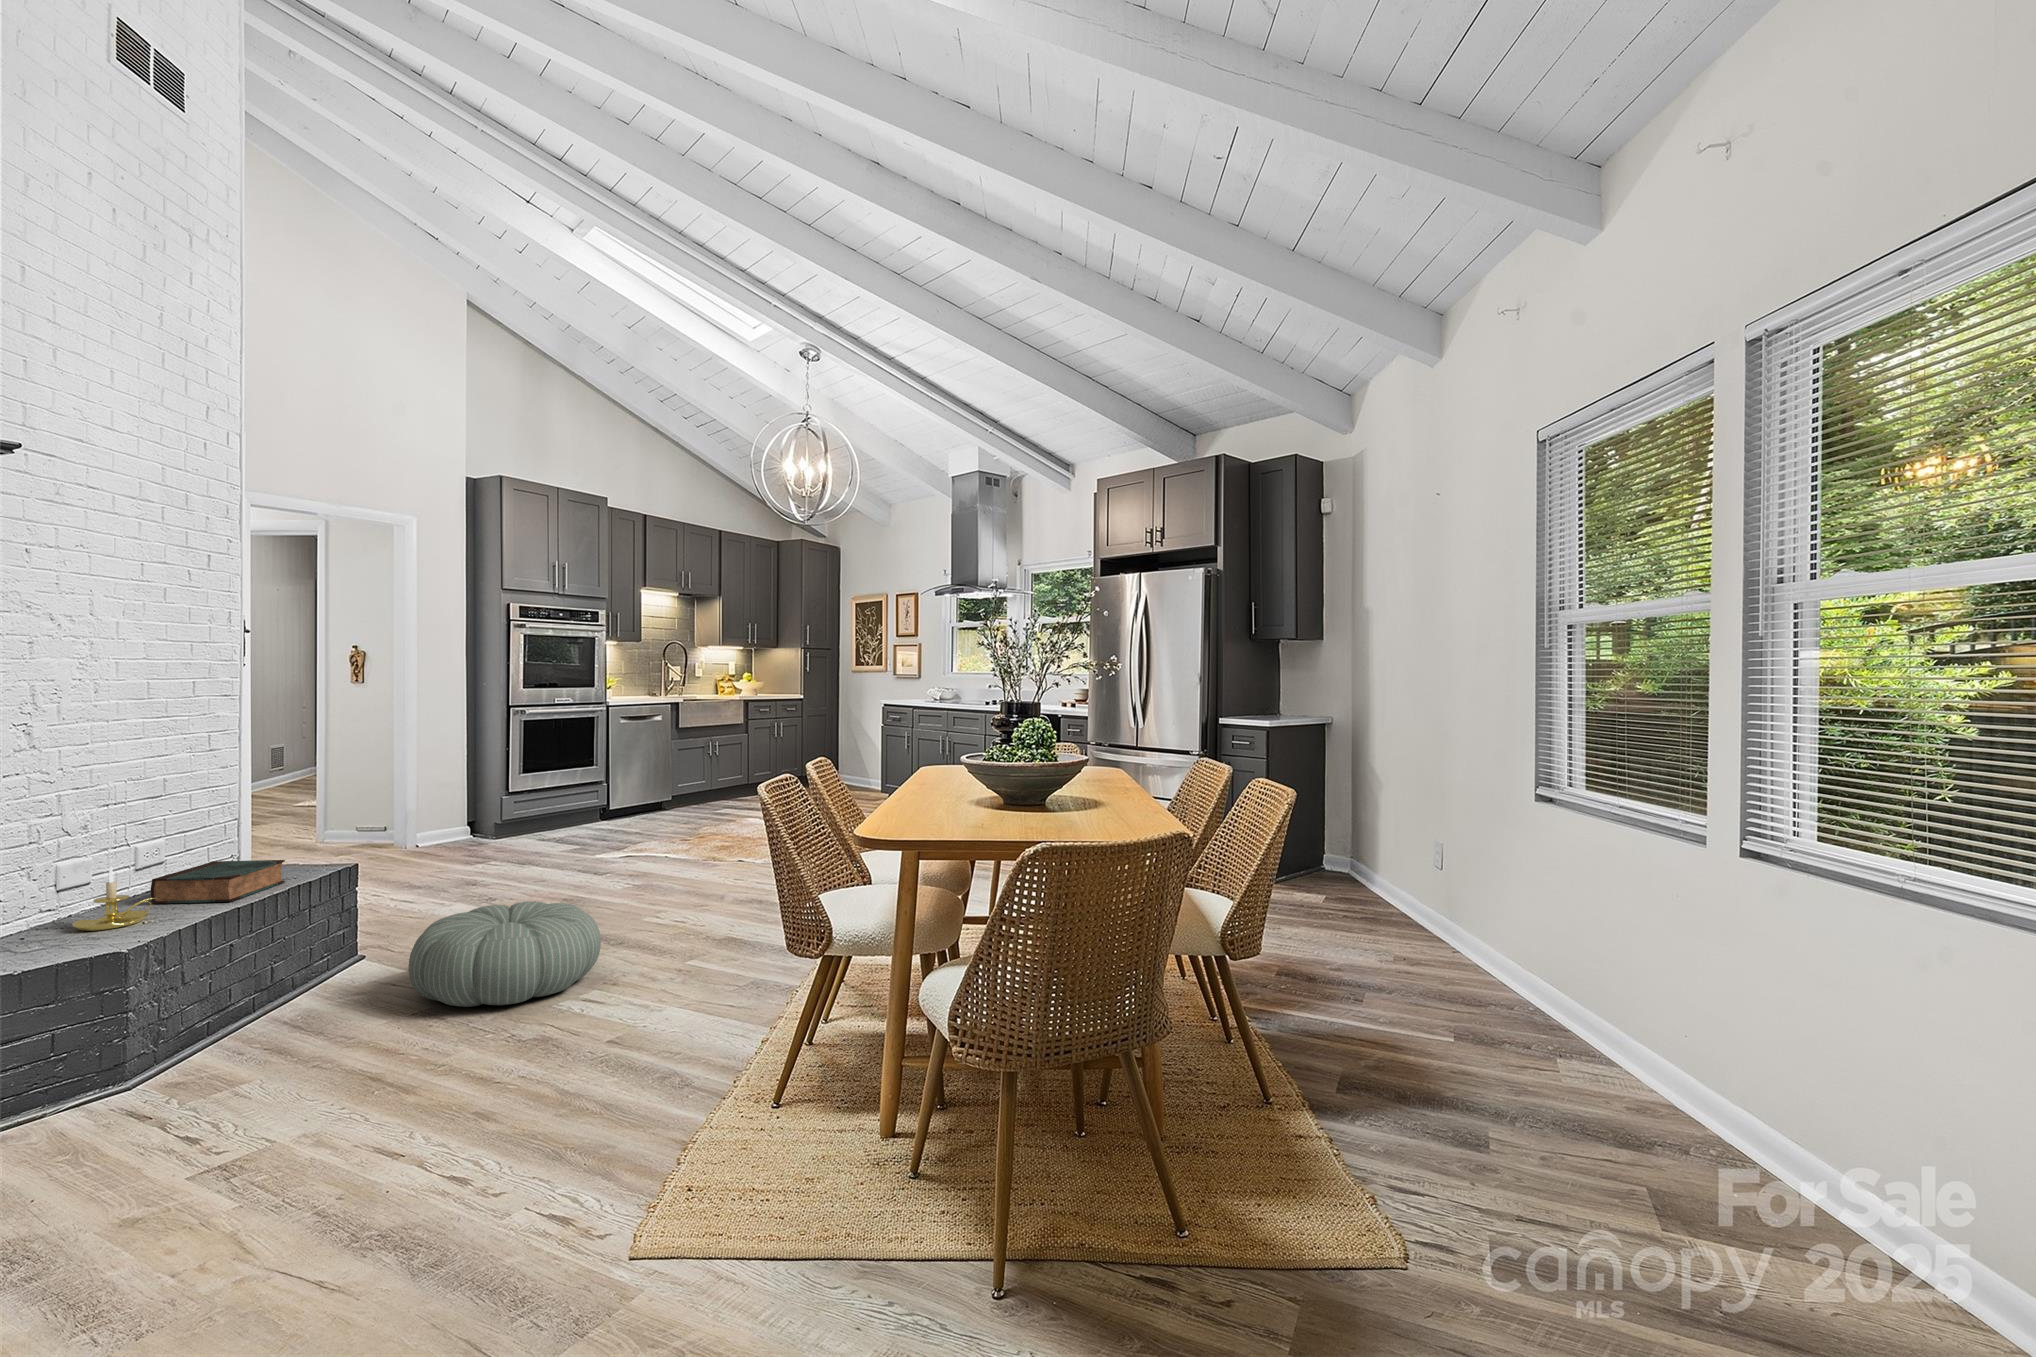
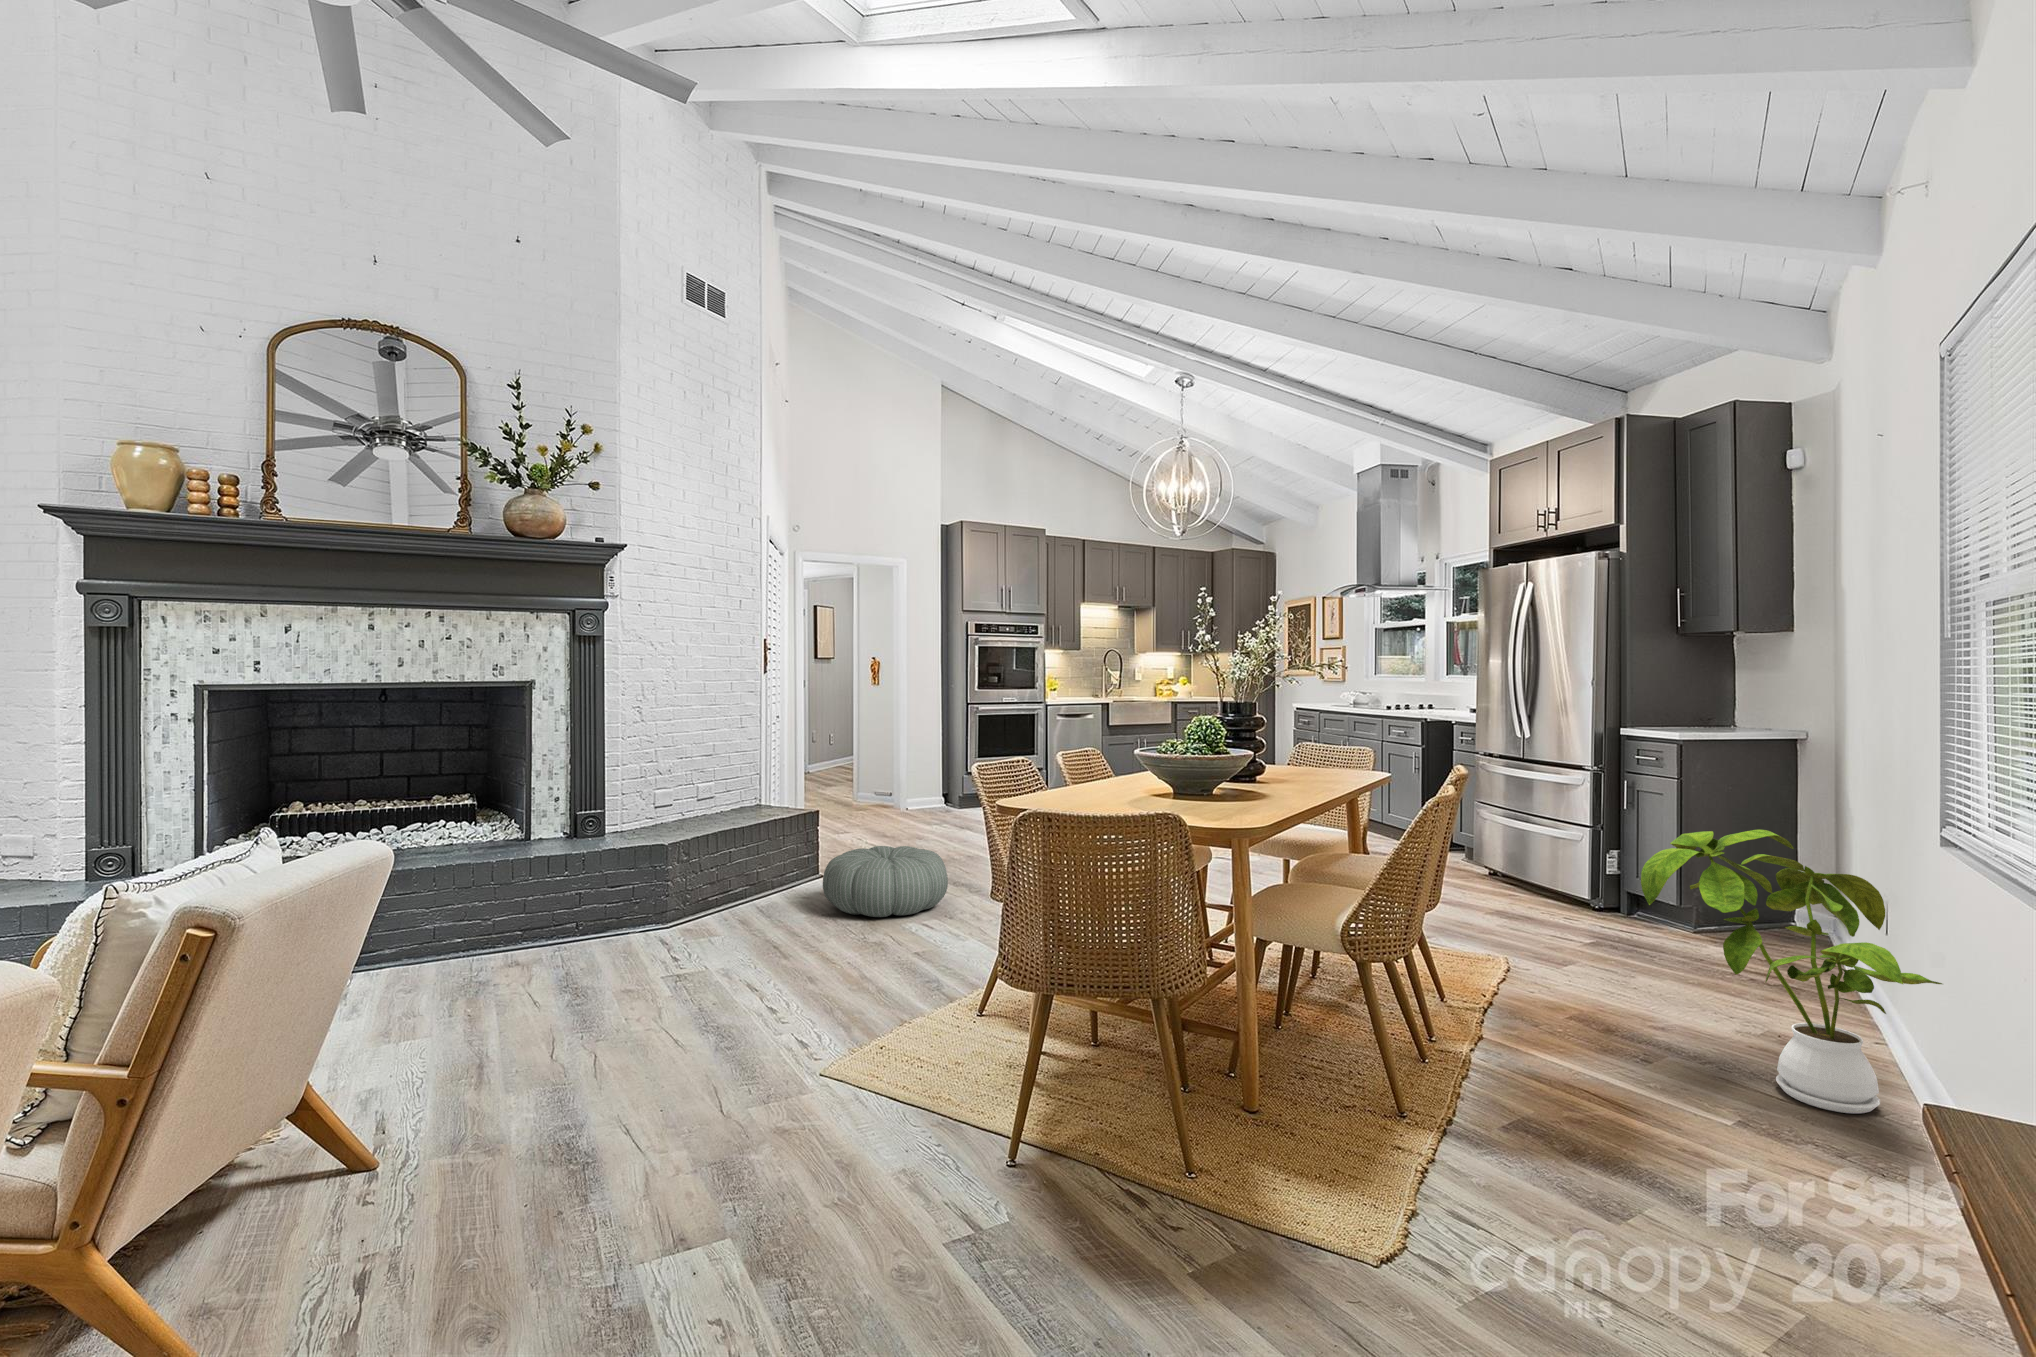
house plant: none [1378,805,1583,1021] -> present [1641,830,1942,1114]
book: present [151,860,285,904] -> none [699,798,771,824]
candle holder: present [73,867,156,931] -> none [653,794,696,832]

